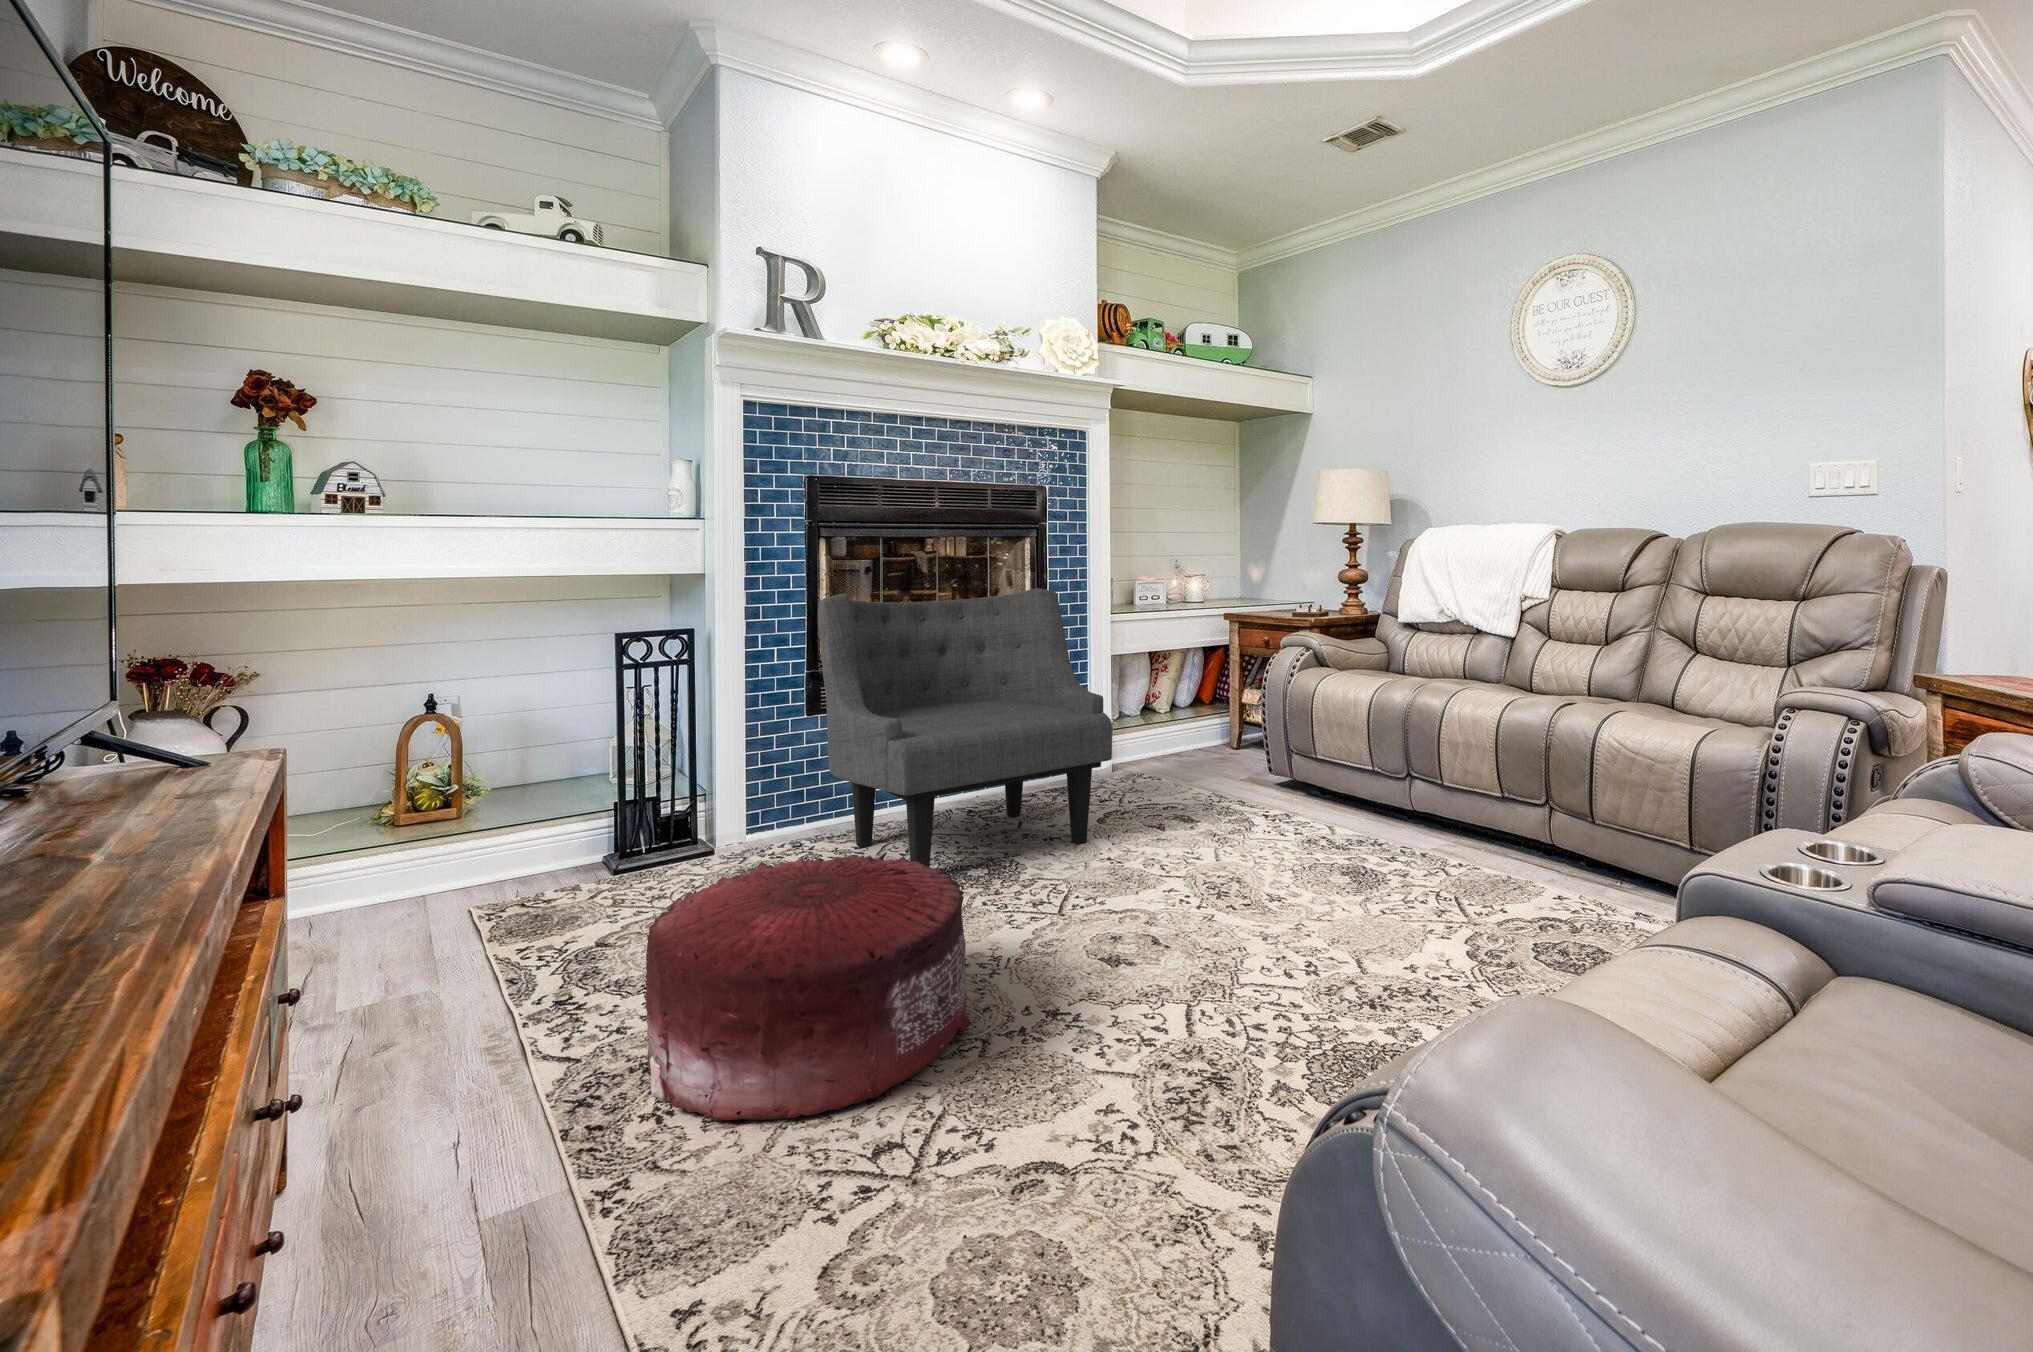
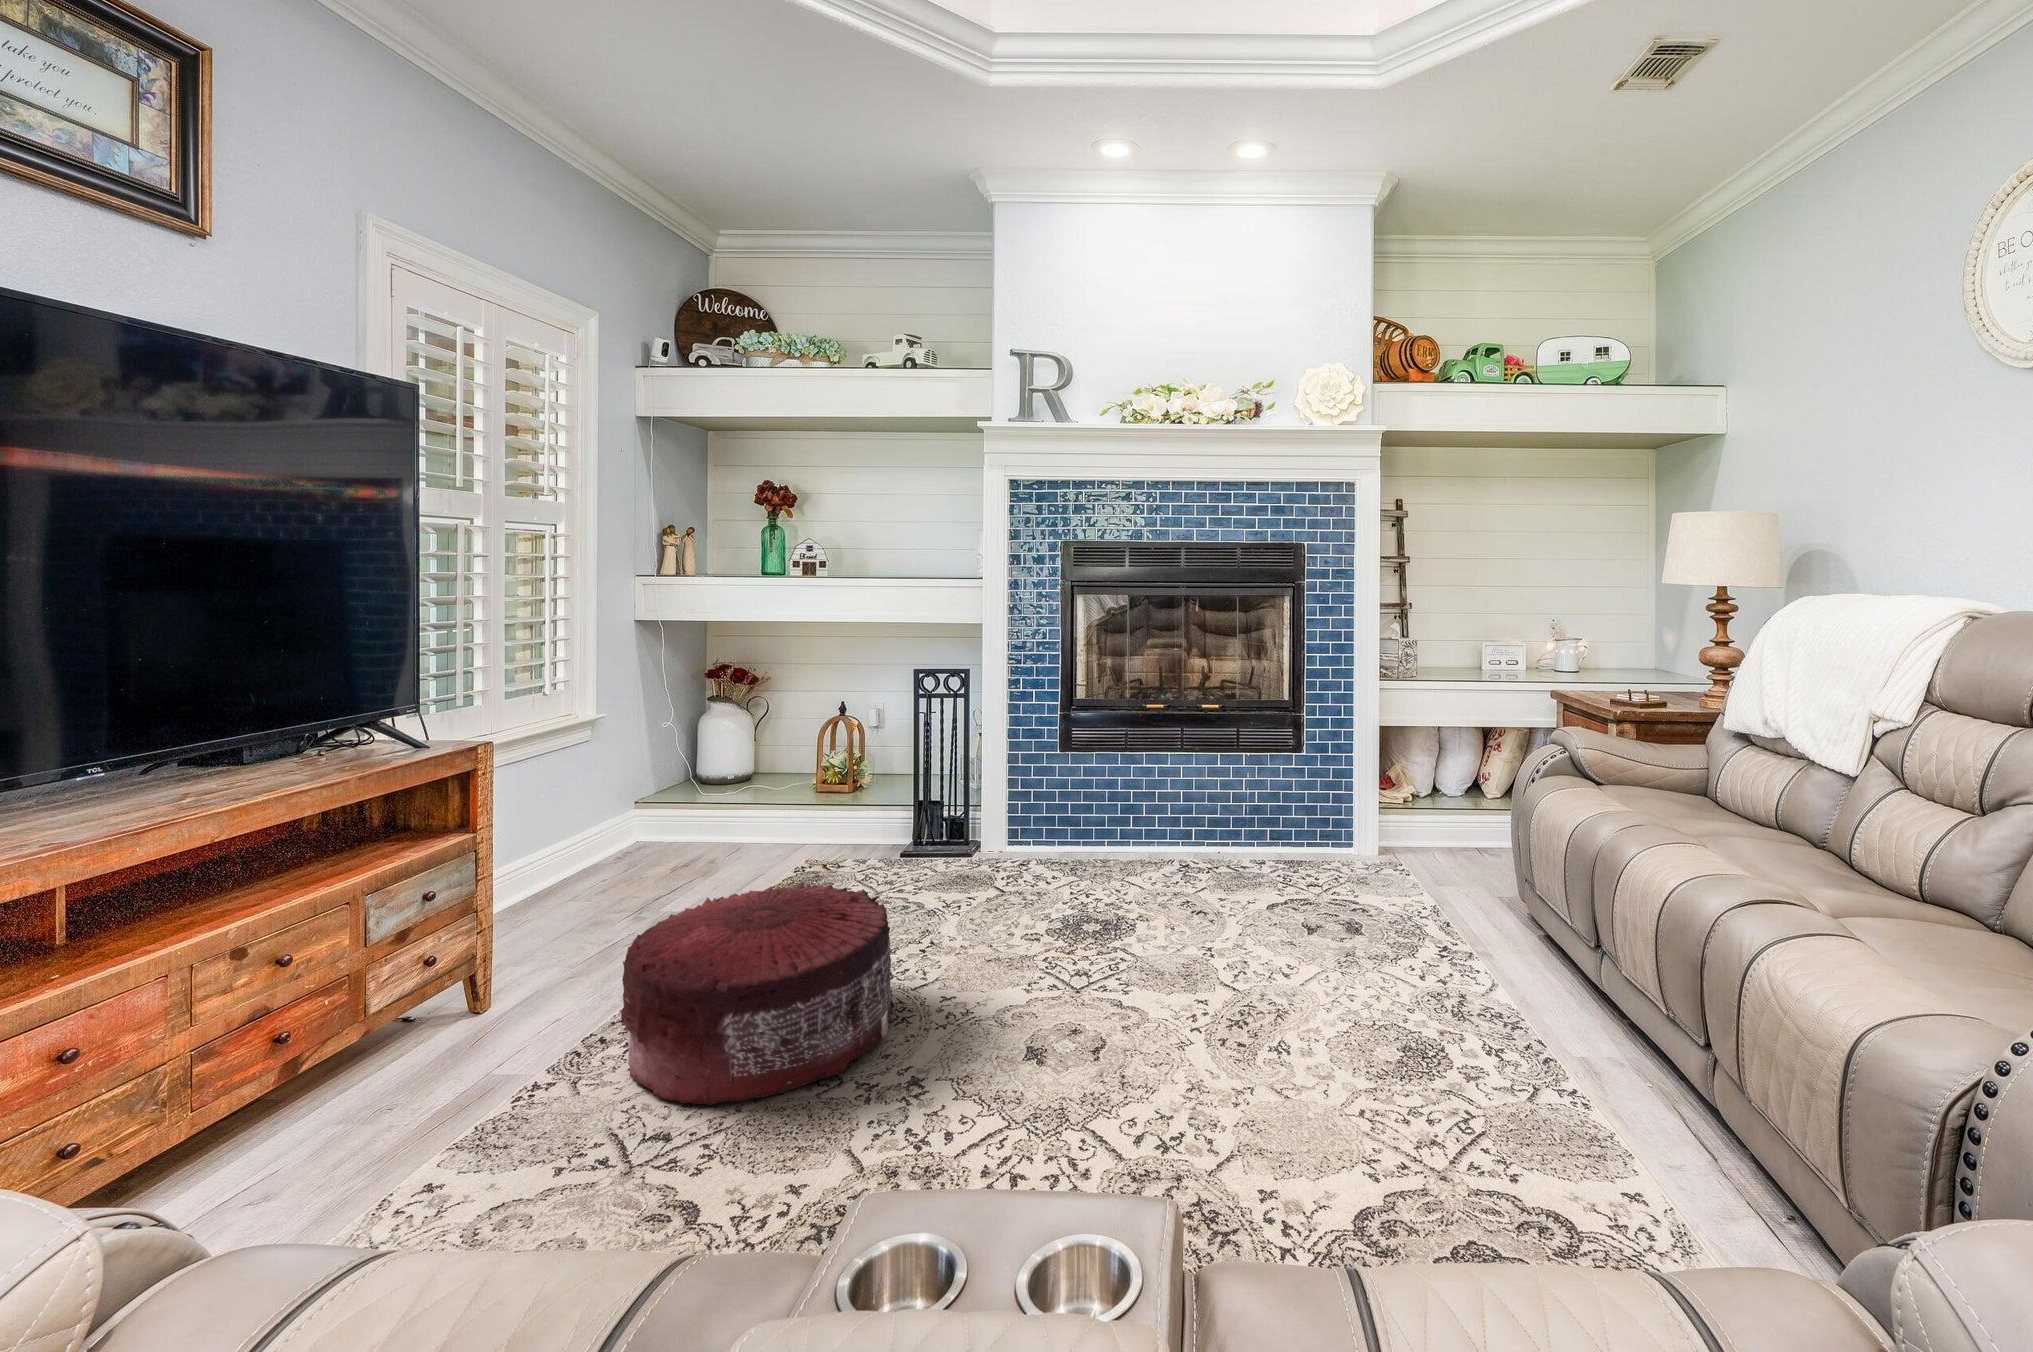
armchair: present [818,588,1112,867] -> none [1008,650,1259,927]

